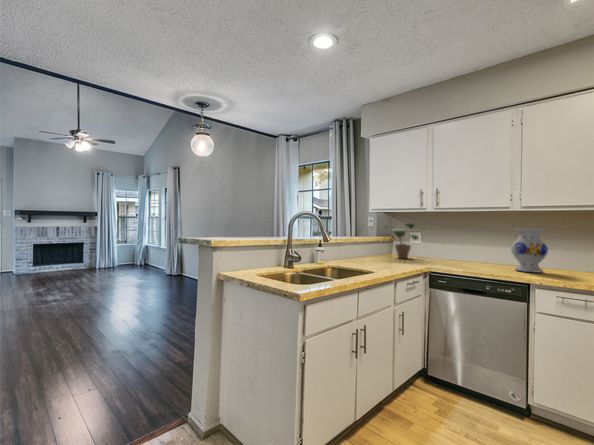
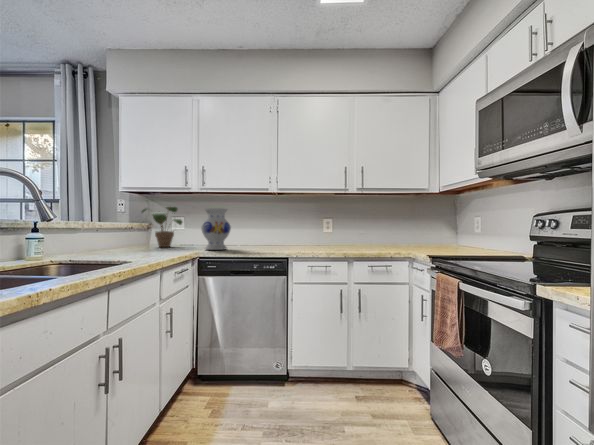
vase: present [511,229,548,272] -> present [201,208,231,250]

